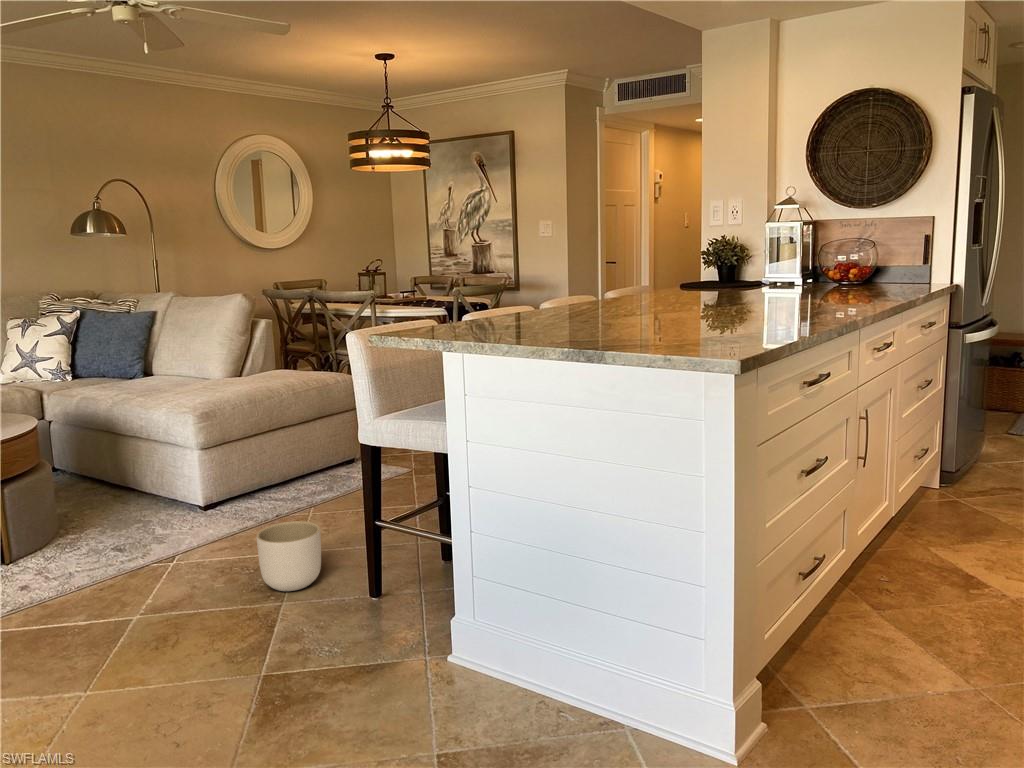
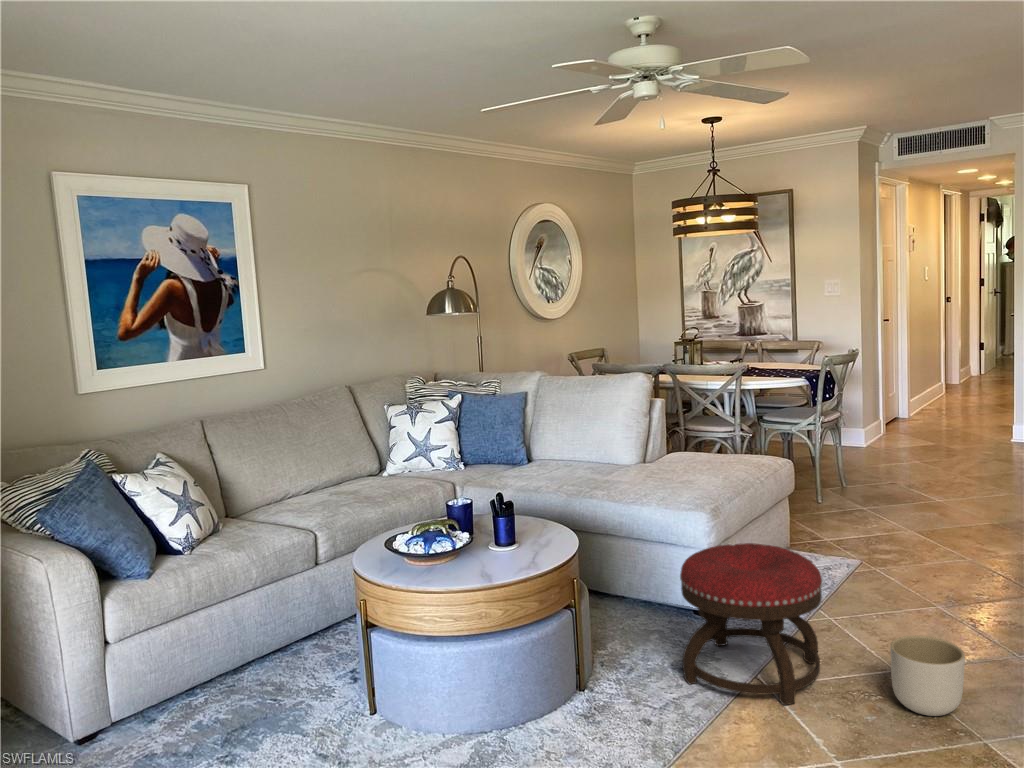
ottoman: none [103,440,252,583] -> present [680,543,822,705]

